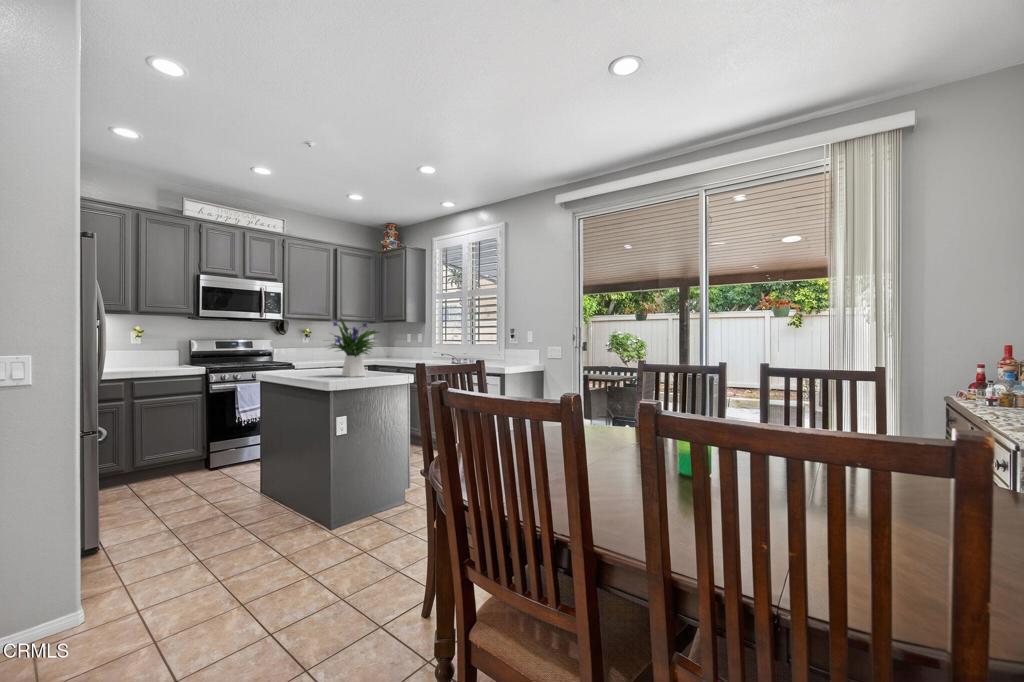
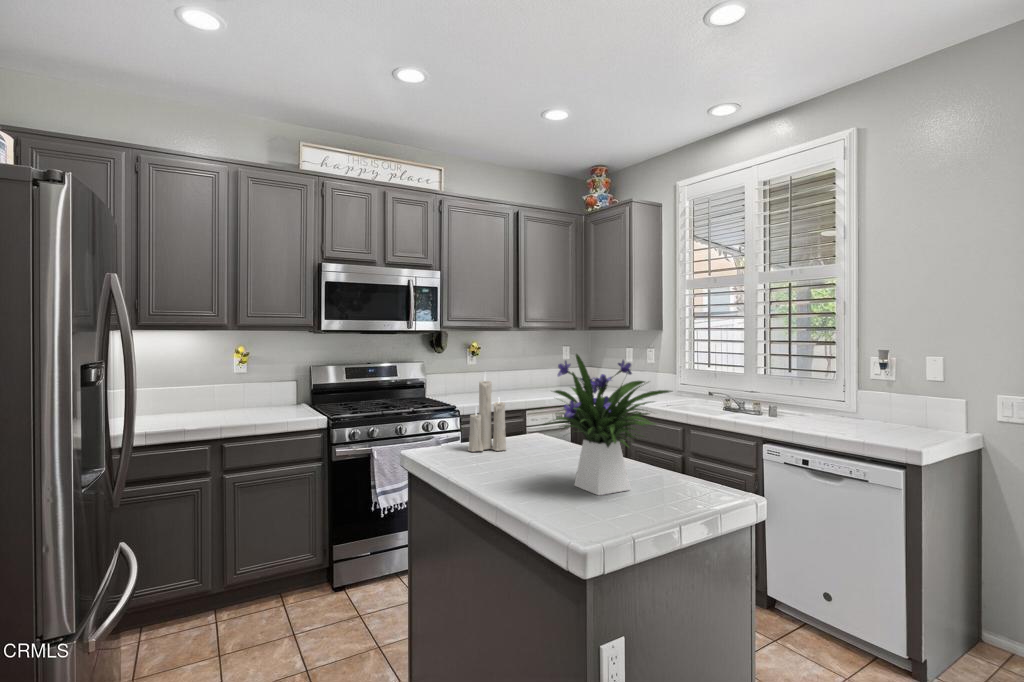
candle: none [294,331,315,372] -> present [468,376,506,452]

